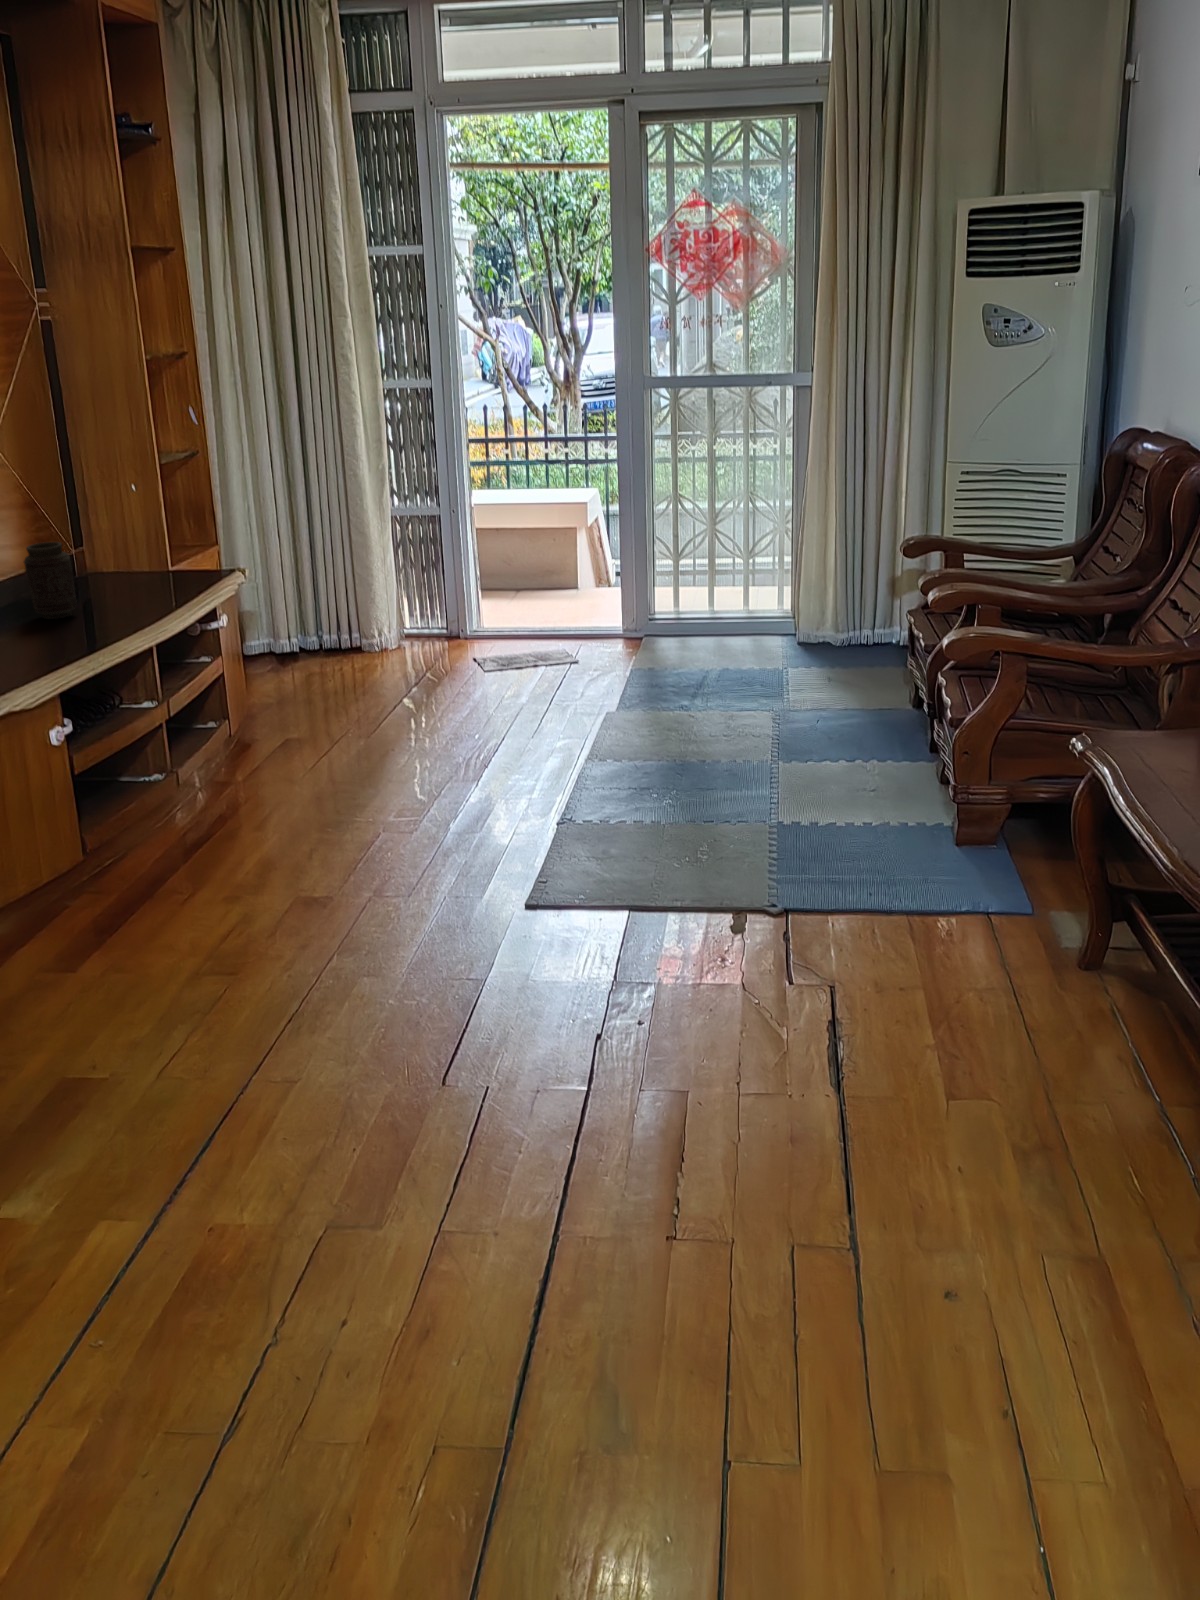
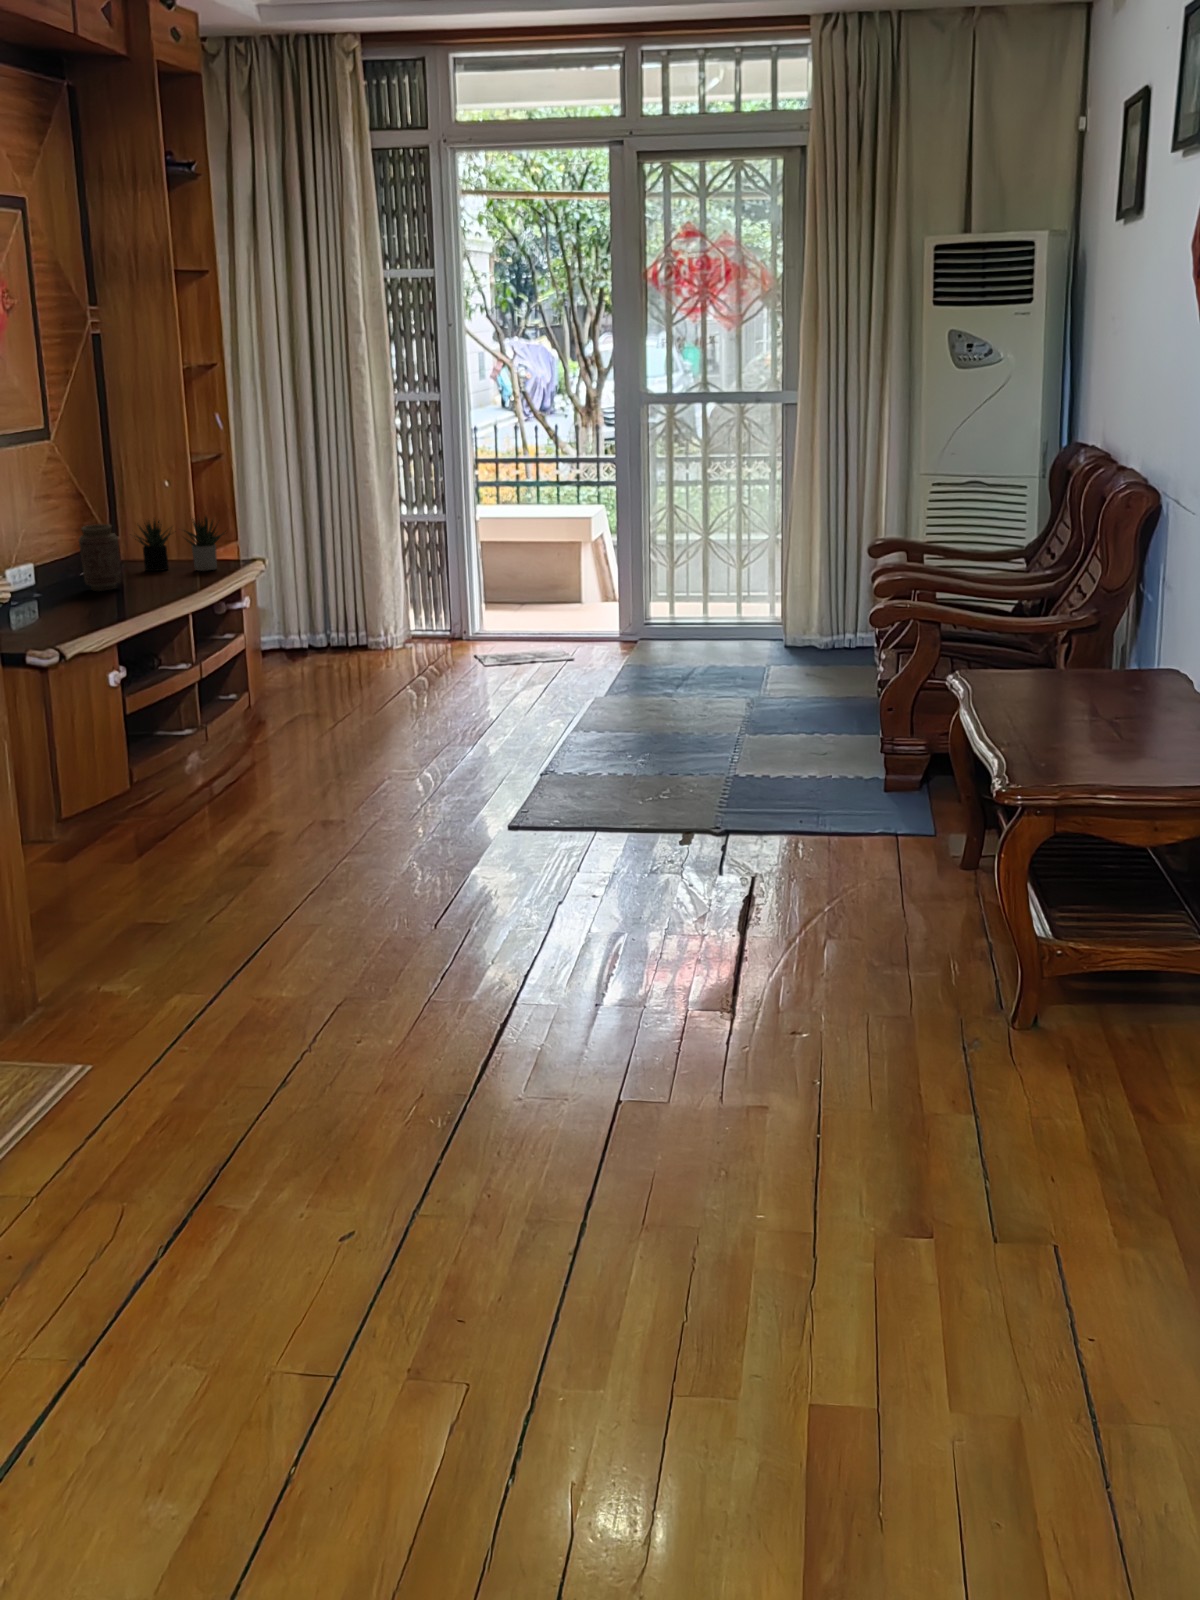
succulent plant: none [89,522,201,589] -> present [135,517,226,571]

